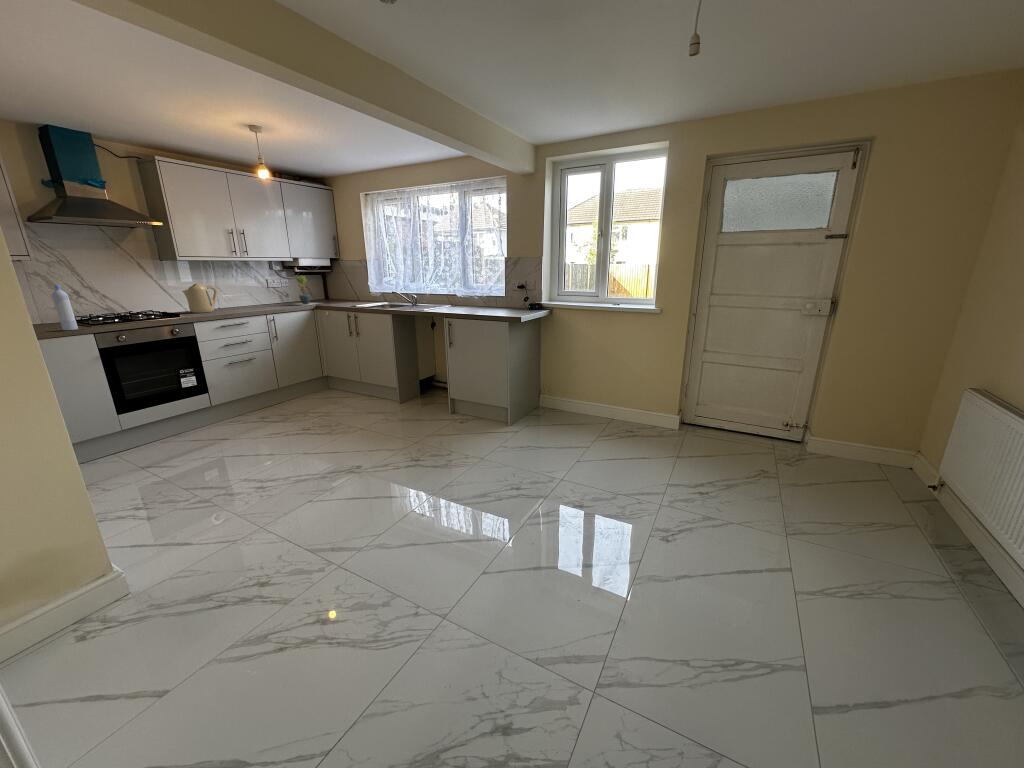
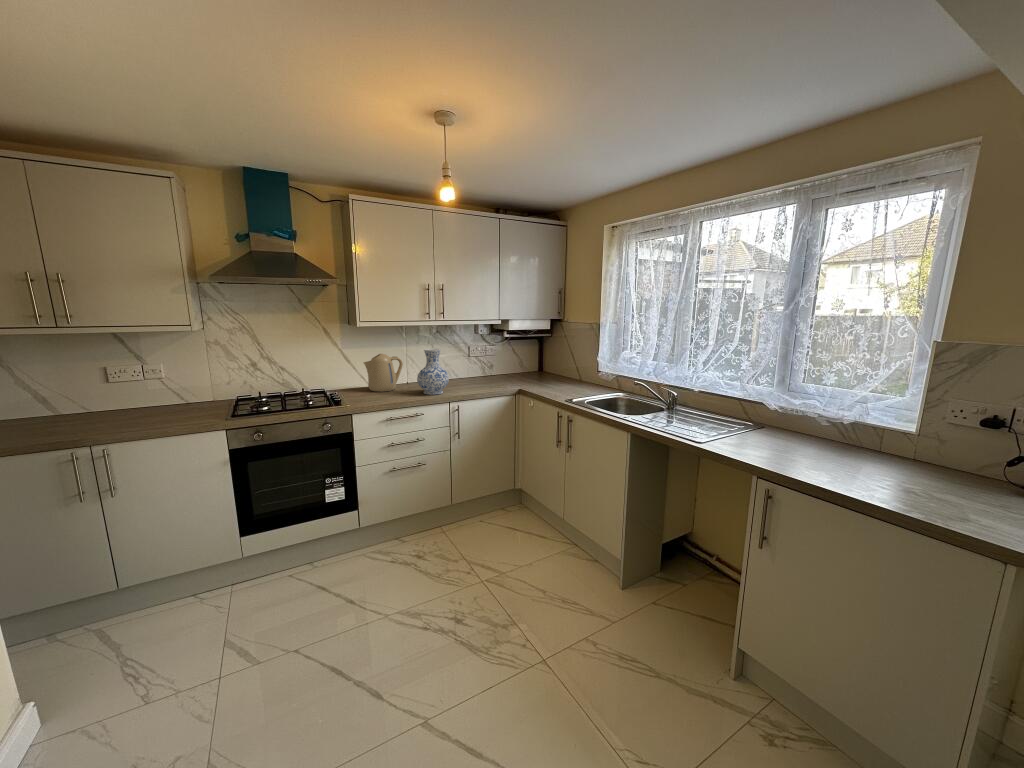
potted plant: present [291,276,319,306] -> none [485,344,533,387]
vase: none [235,278,261,311] -> present [417,348,449,395]
bottle: present [52,285,78,330] -> none [194,362,217,421]

